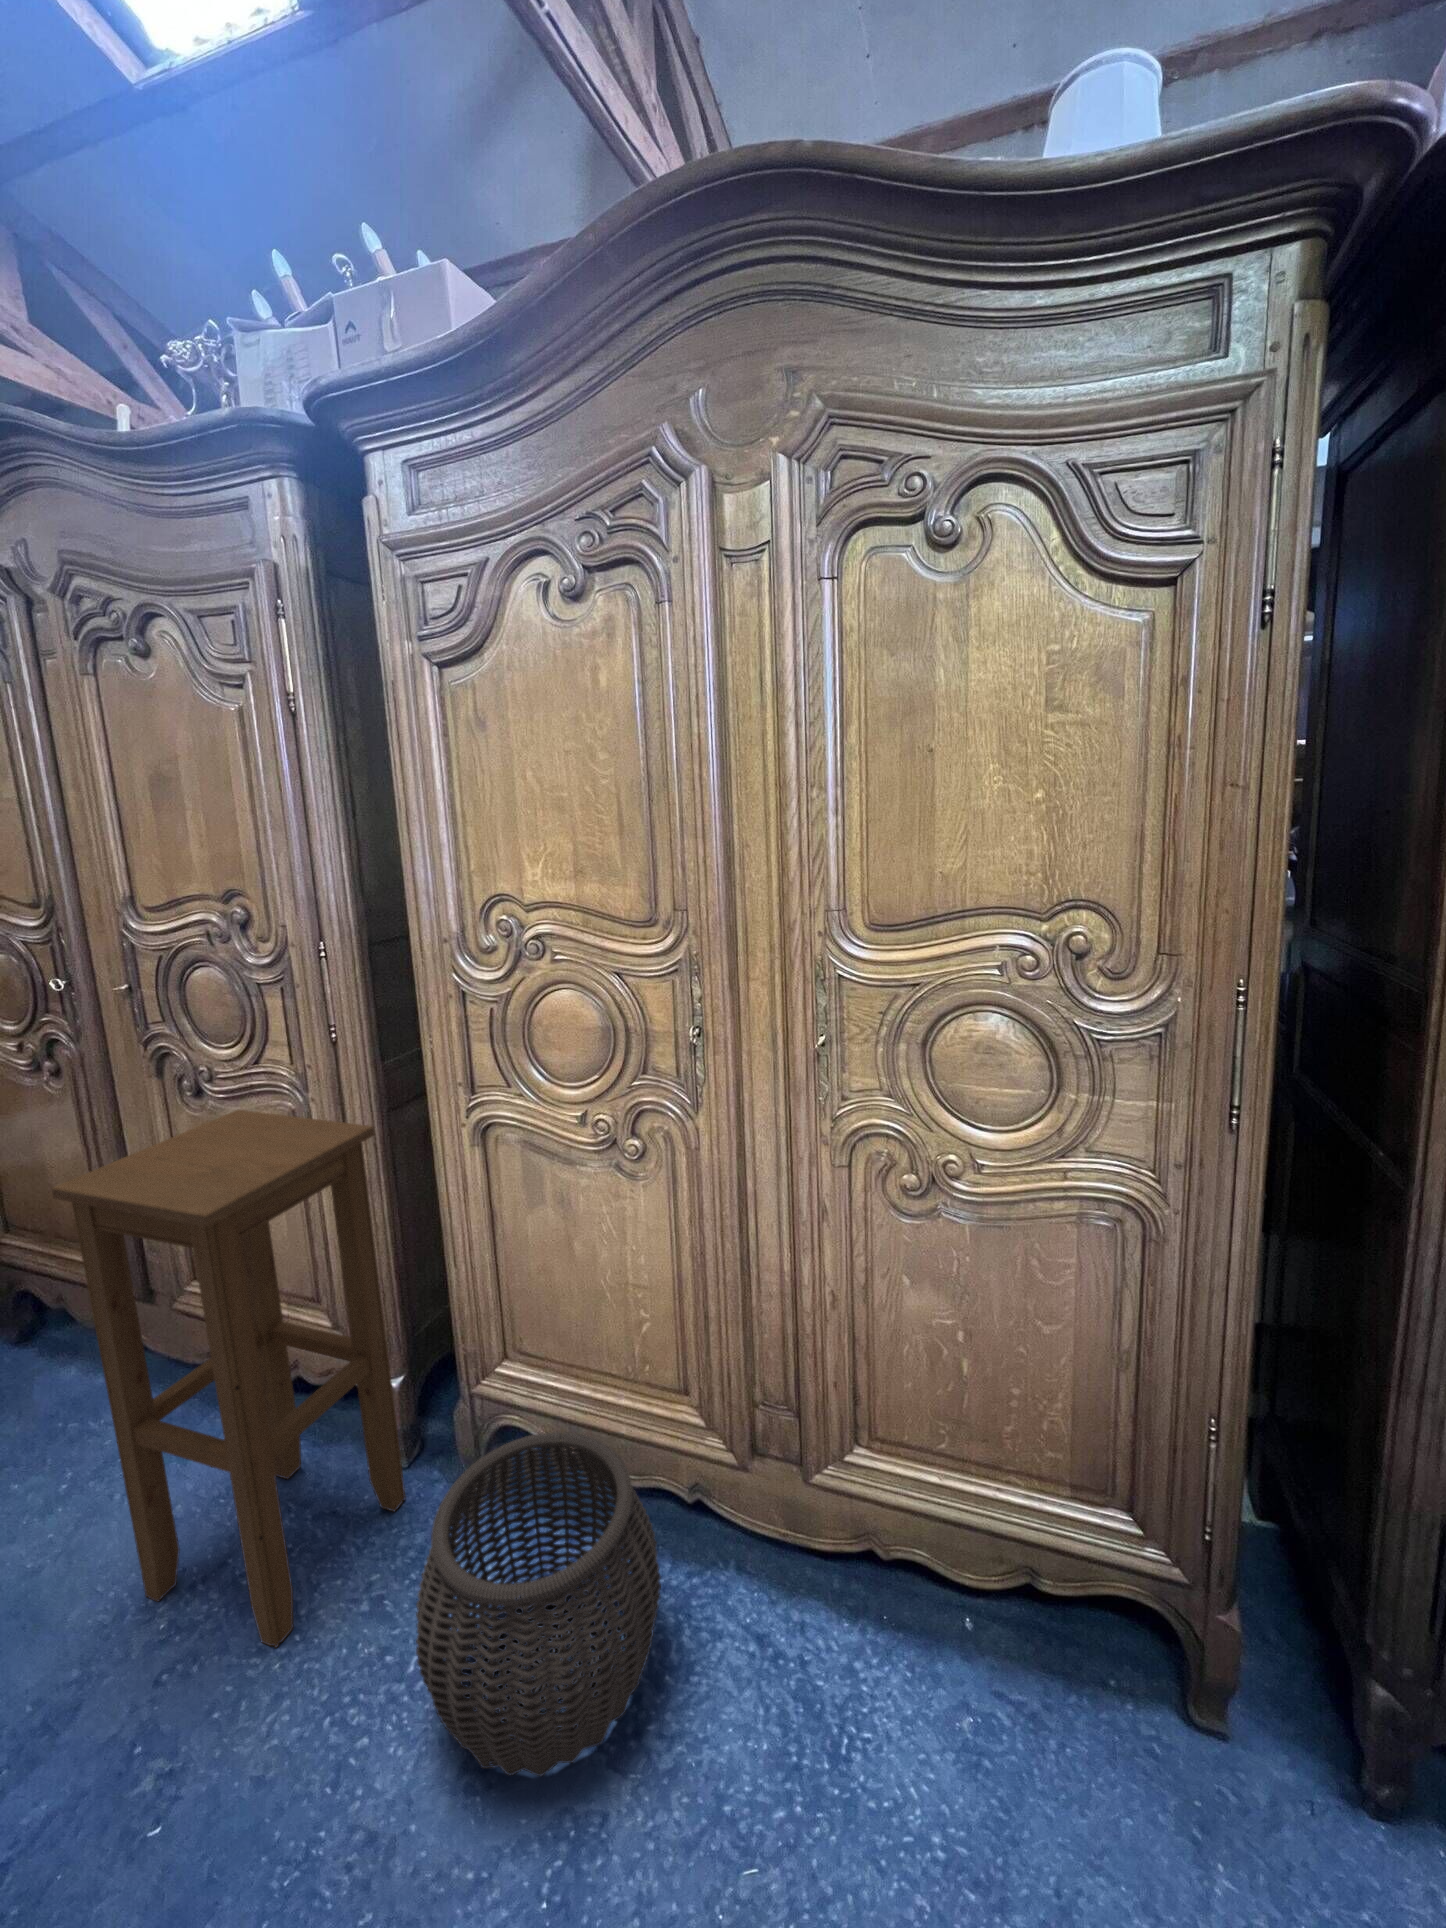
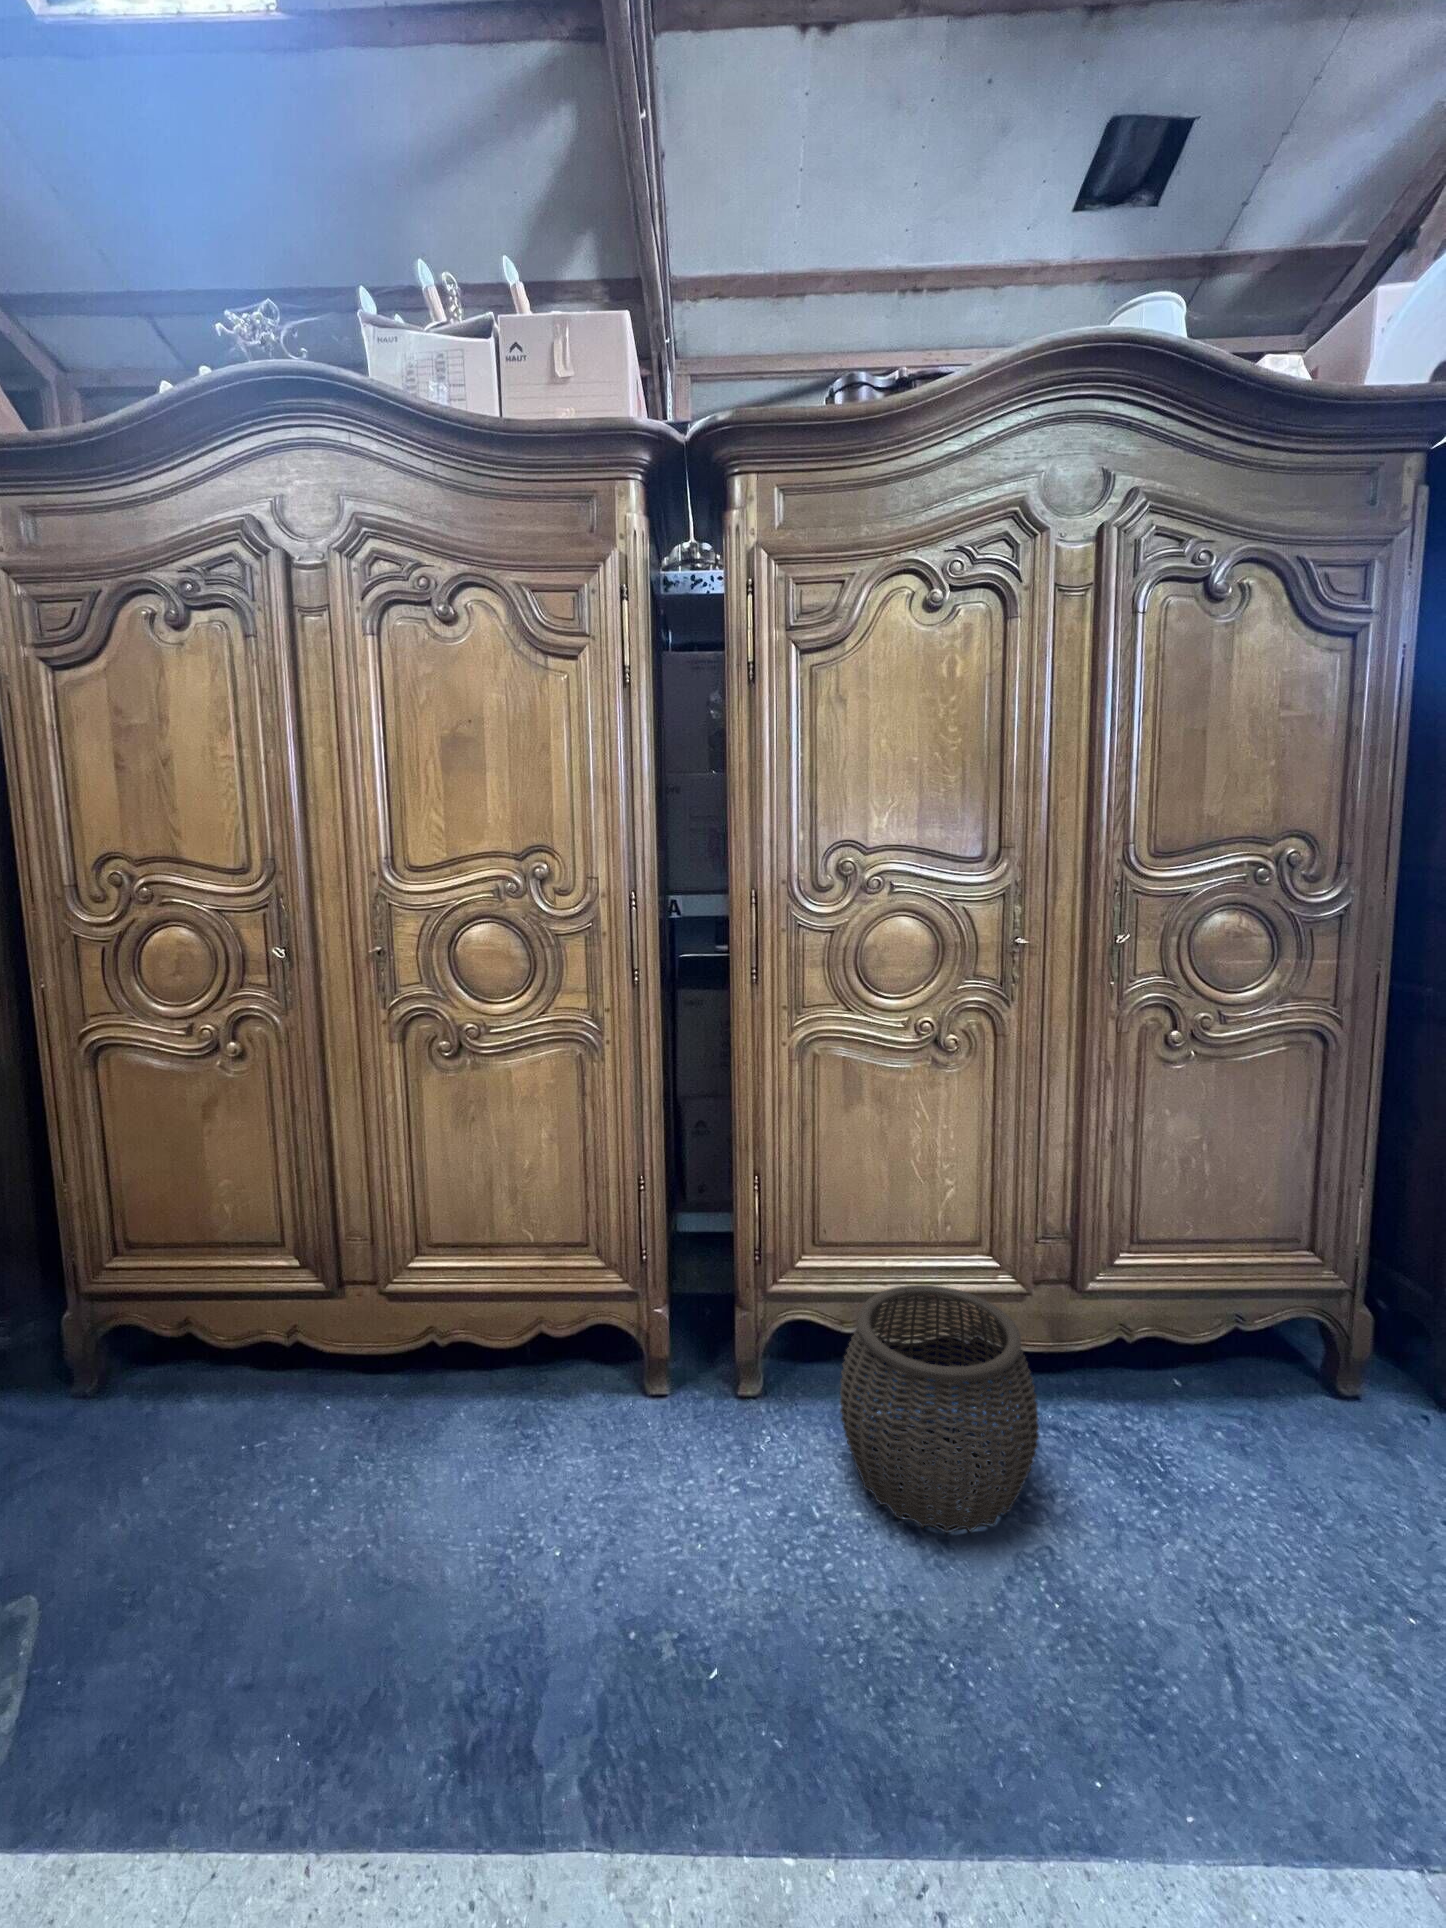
stool: present [52,1110,406,1647] -> none [503,1052,701,1519]

